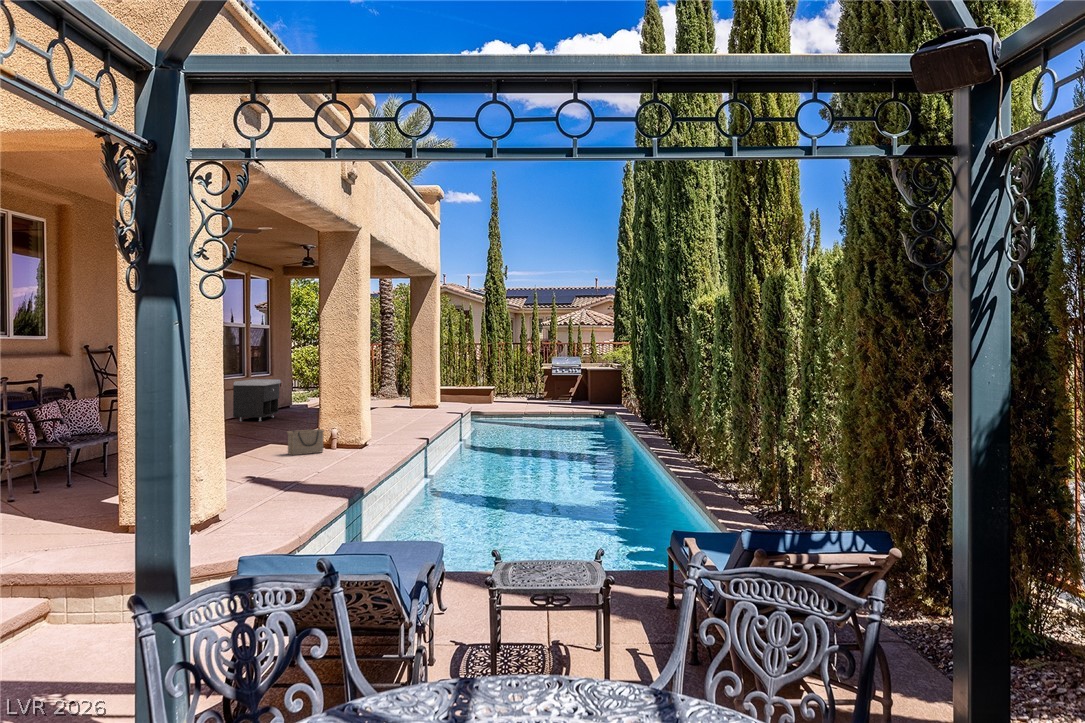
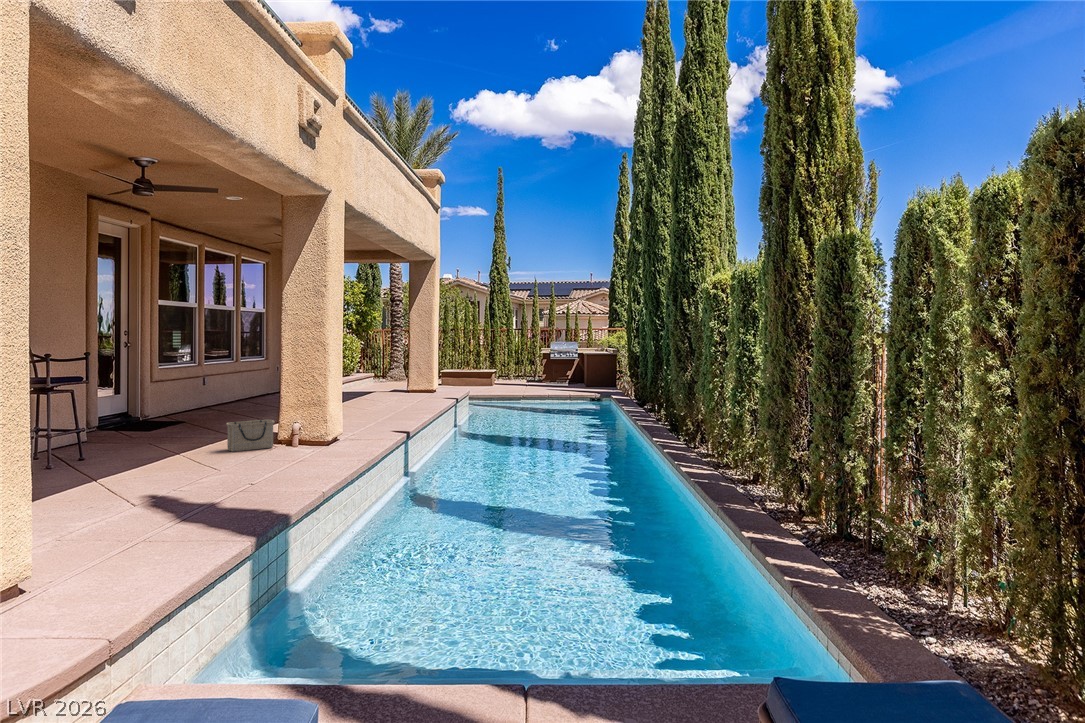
storage bench: present [233,379,281,421] -> none [205,359,263,404]

